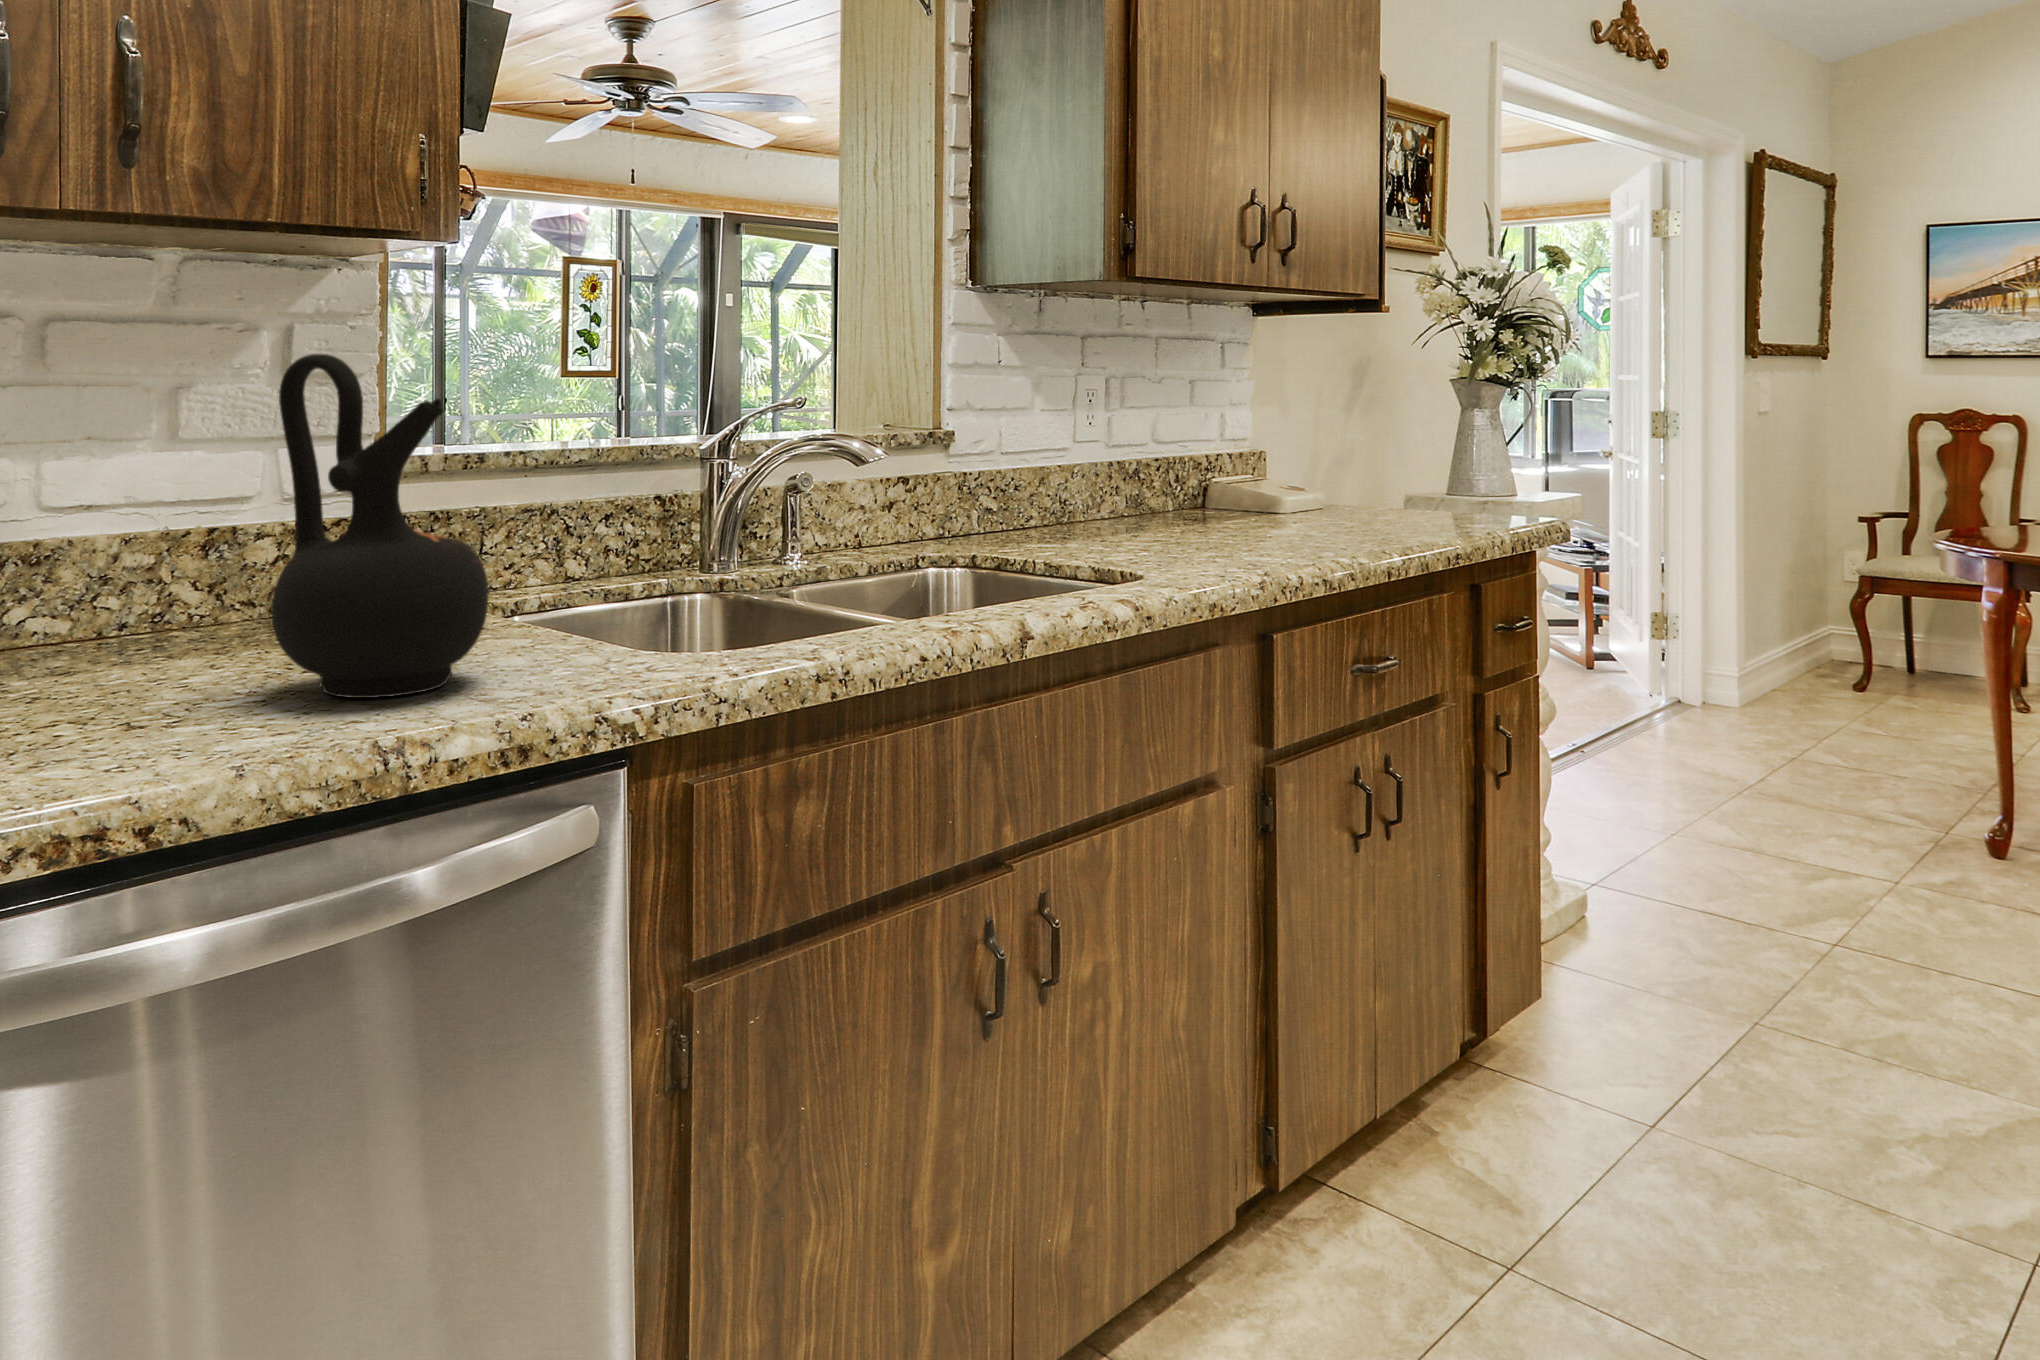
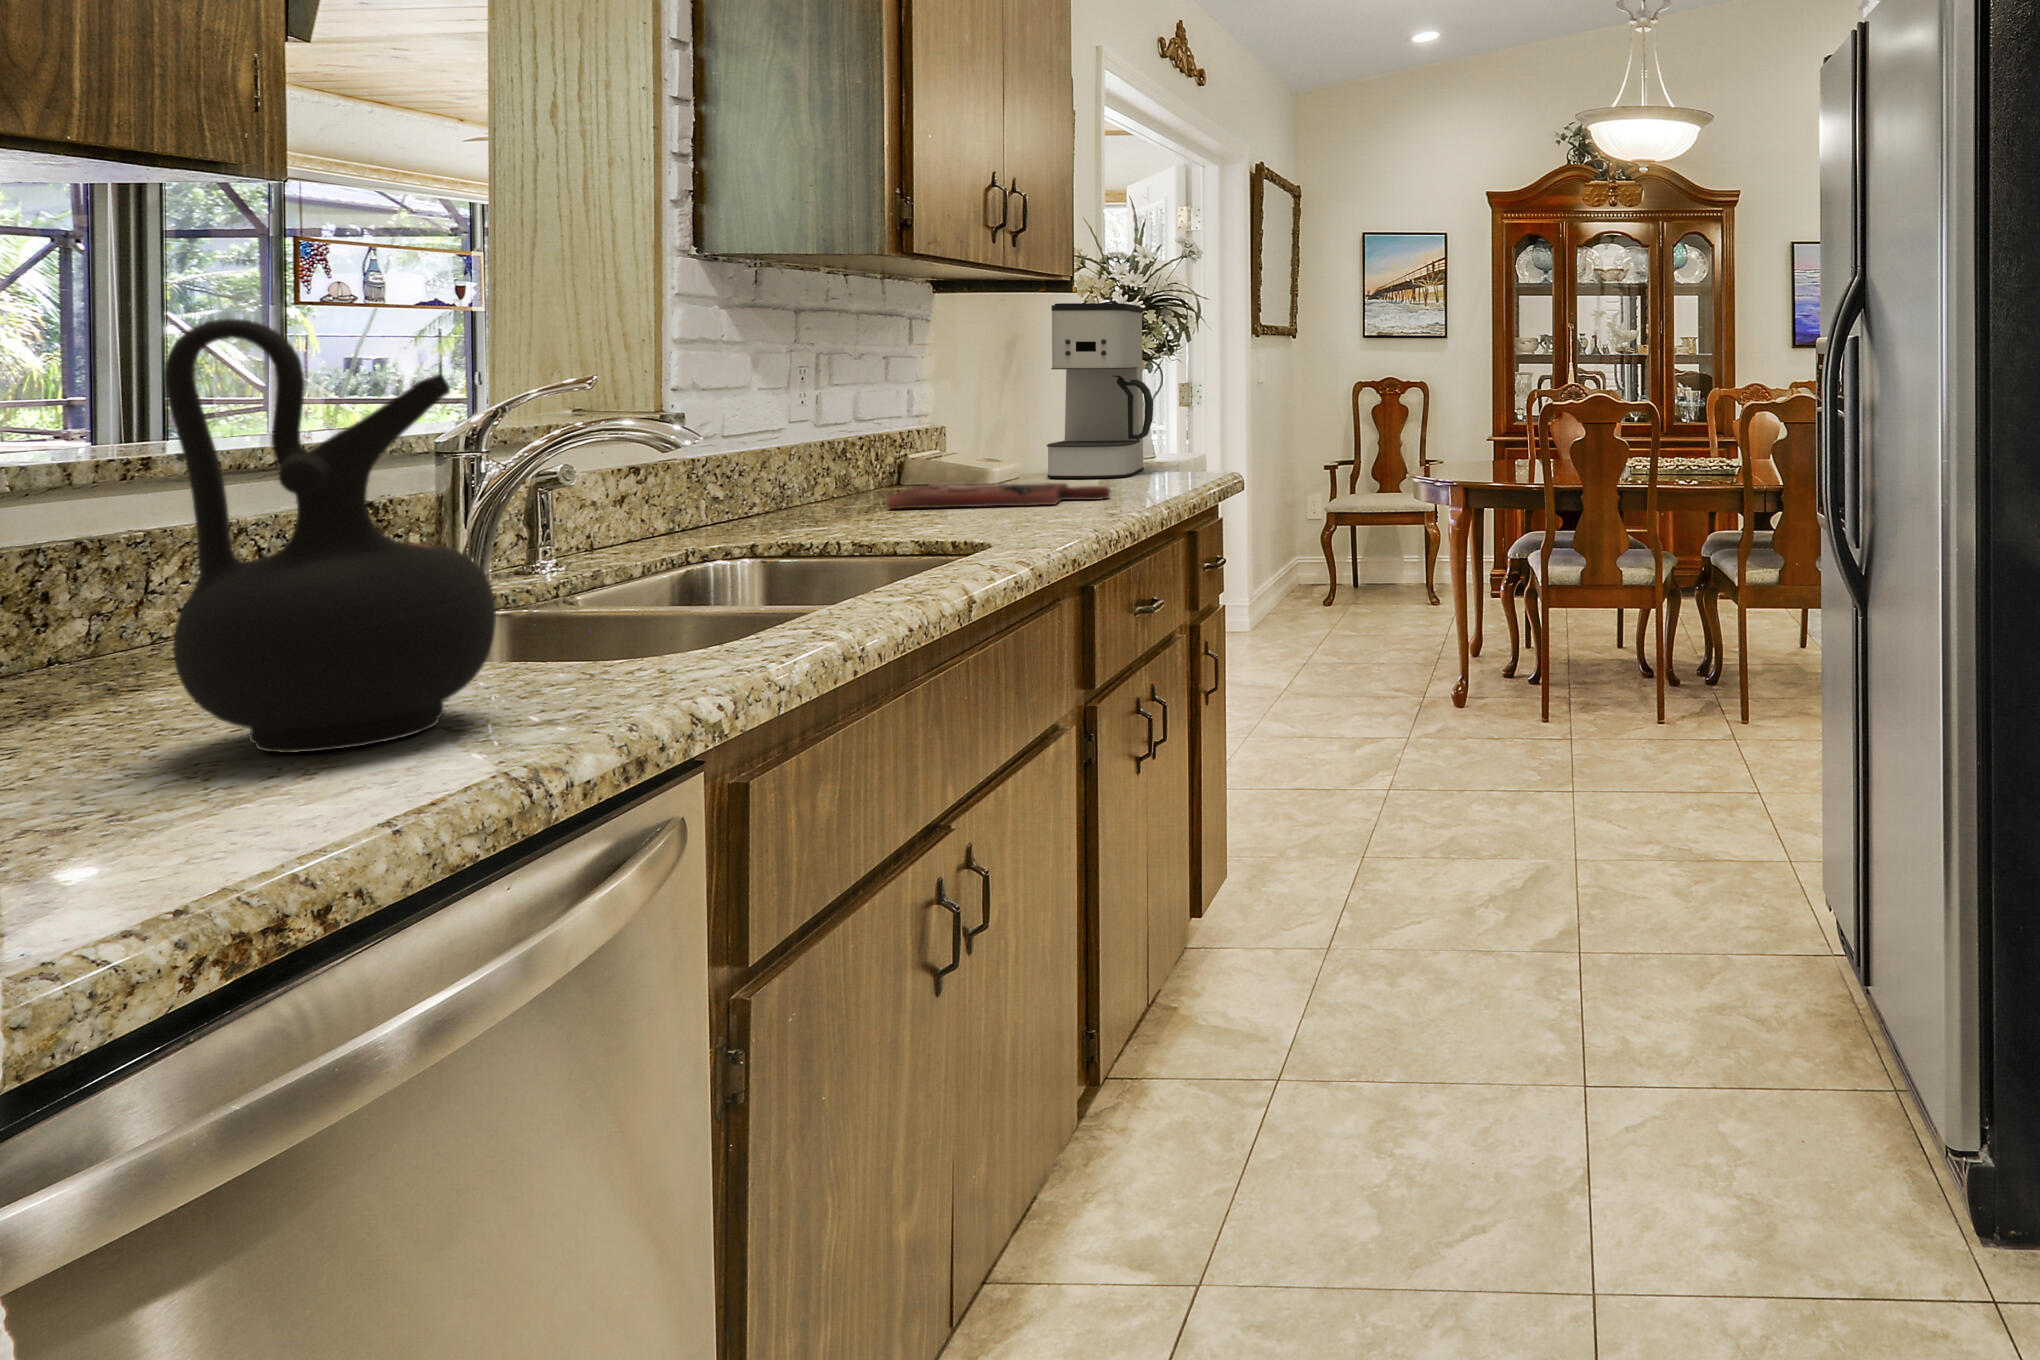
coffee maker: none [1353,322,1472,515] -> present [1047,303,1153,478]
cutting board: none [1141,510,1365,541] -> present [887,483,1110,509]

